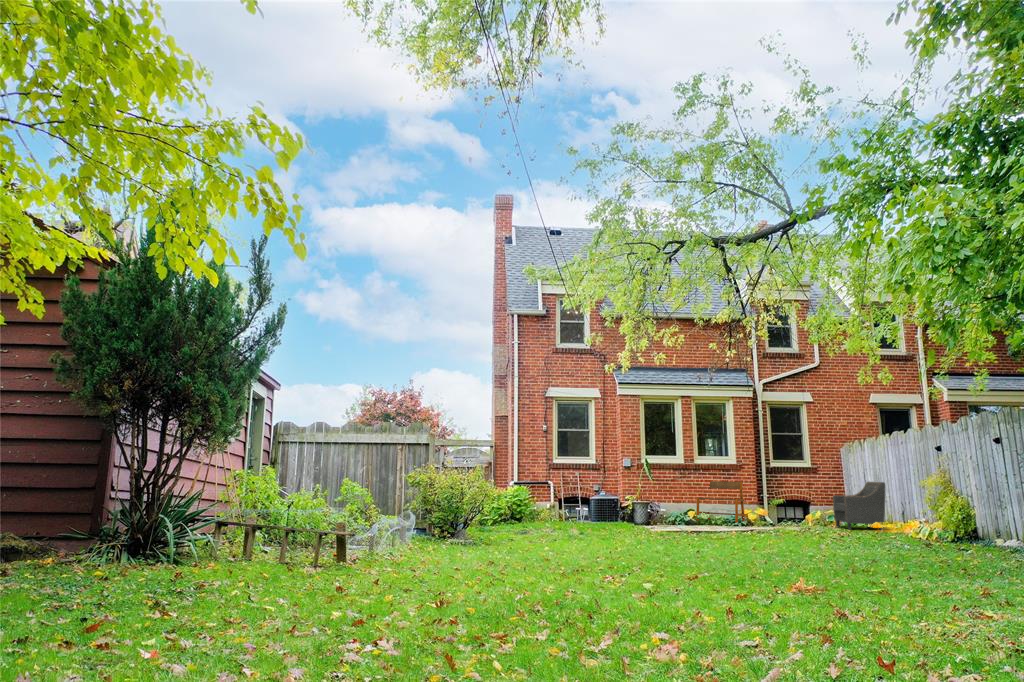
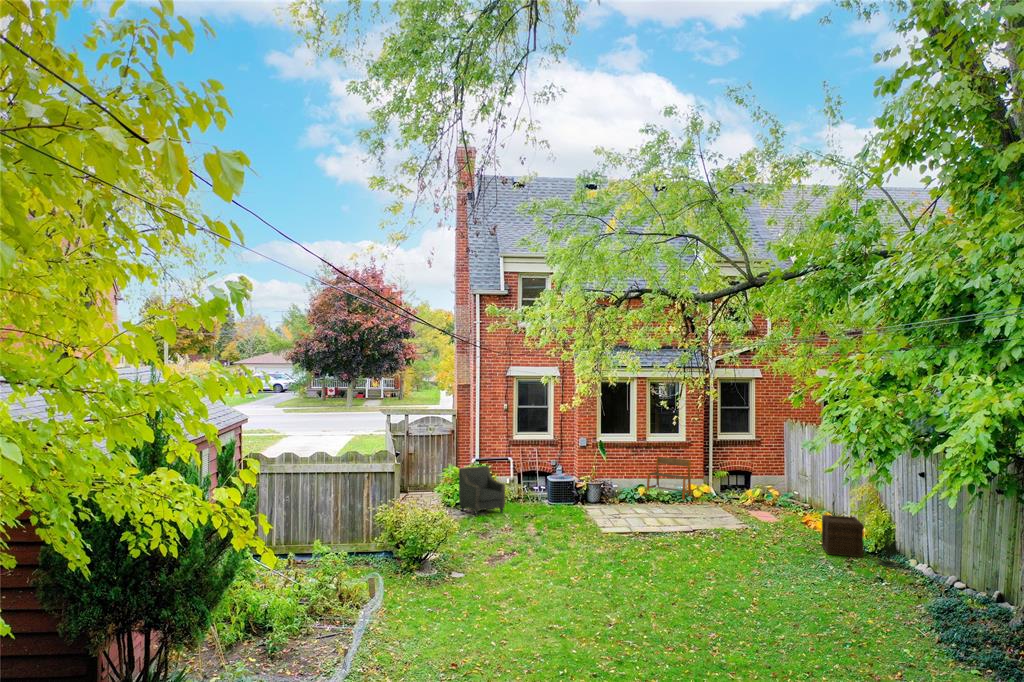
chair: present [833,482,885,530] -> present [459,466,505,516]
wooden crate: none [890,505,941,545] -> present [822,515,864,557]
potted tree: none [955,509,983,549] -> present [879,534,899,567]

